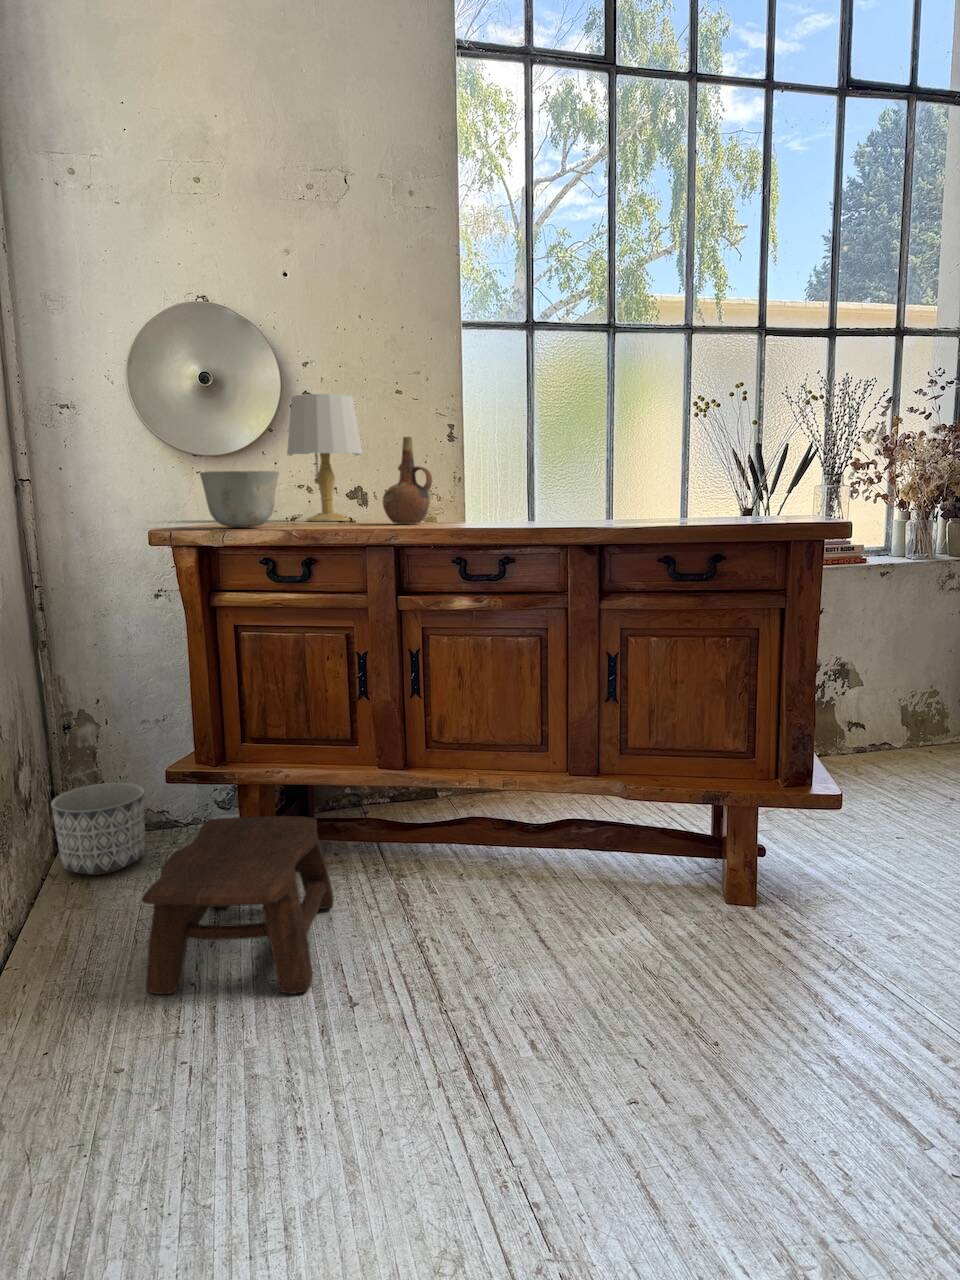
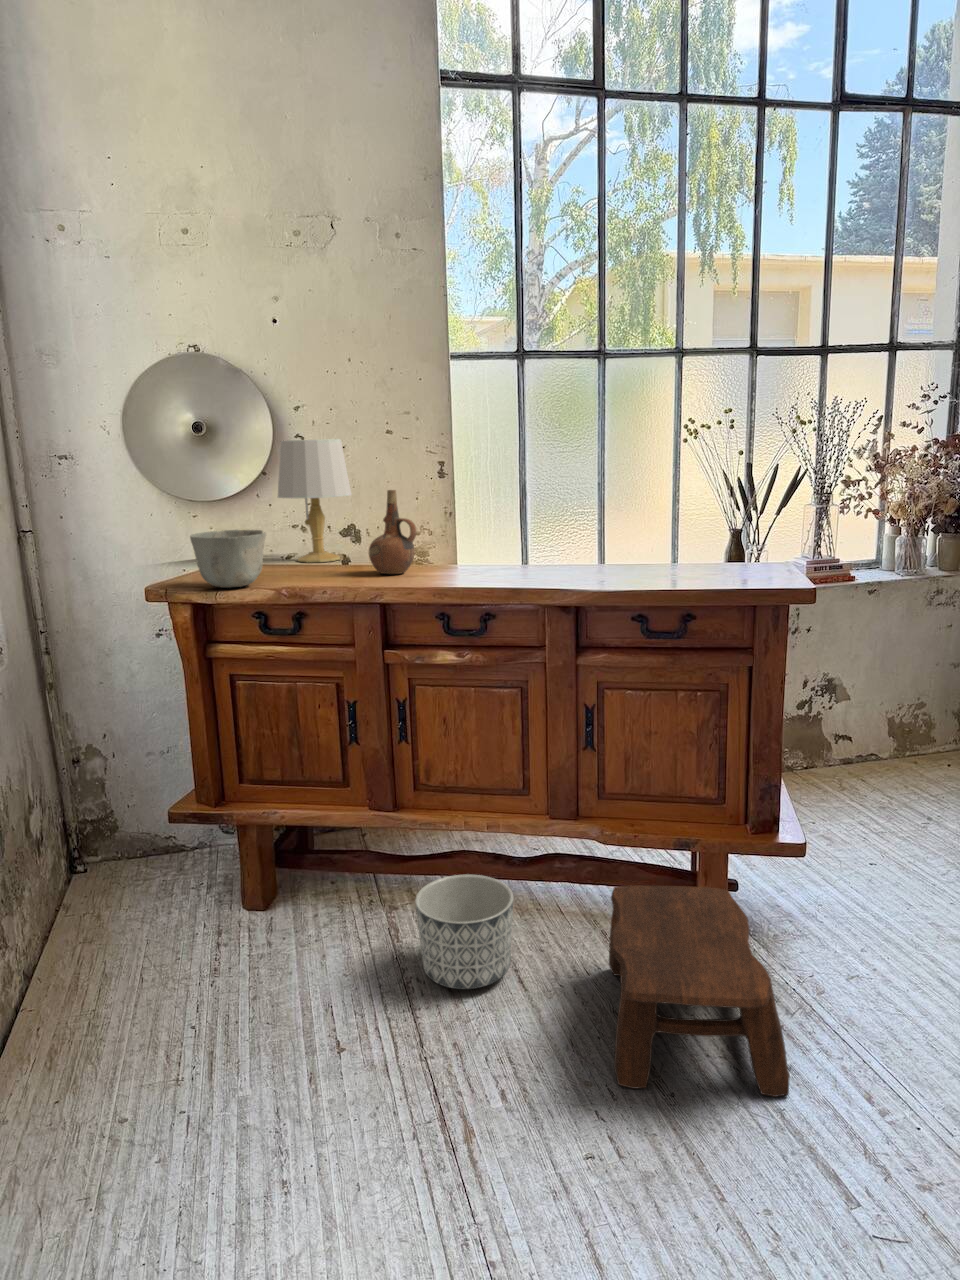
planter: present [51,783,145,875] -> present [415,875,513,989]
stool: present [142,816,334,994] -> present [609,886,790,1097]

